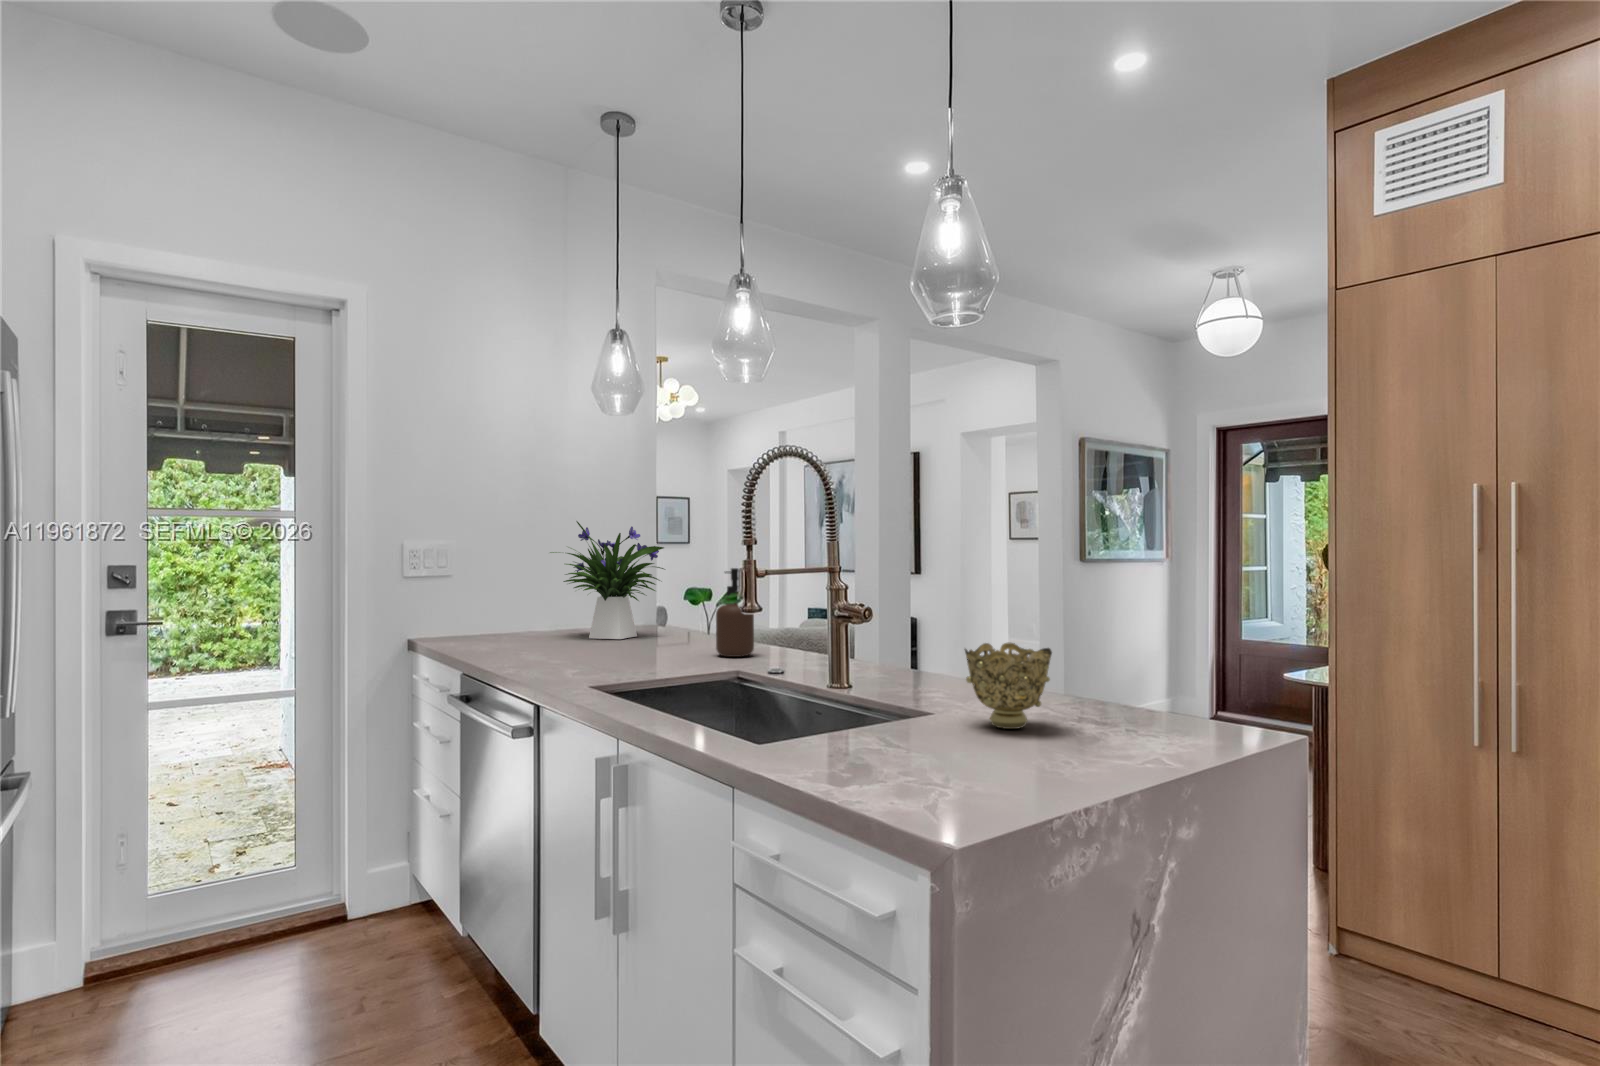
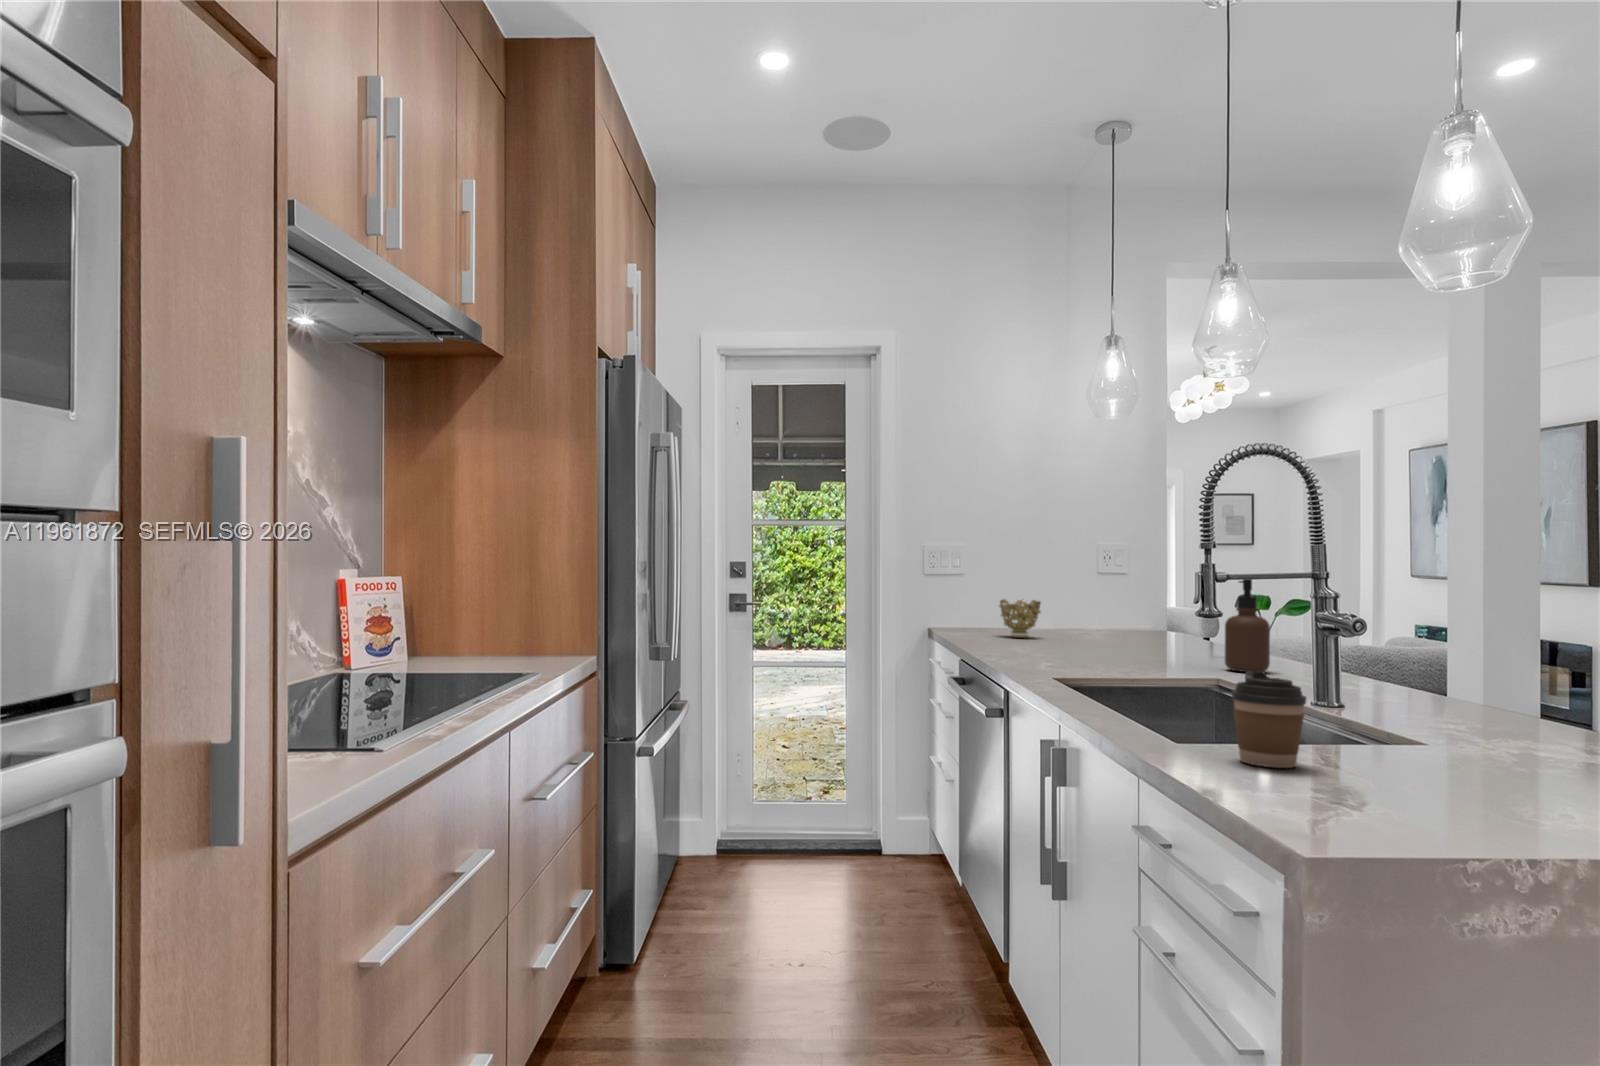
flower arrangement: present [550,521,665,639] -> none [1077,530,1202,650]
decorative bowl: present [965,643,1052,729] -> present [999,599,1041,638]
coffee cup: none [903,685,970,782] -> present [1231,671,1306,768]

